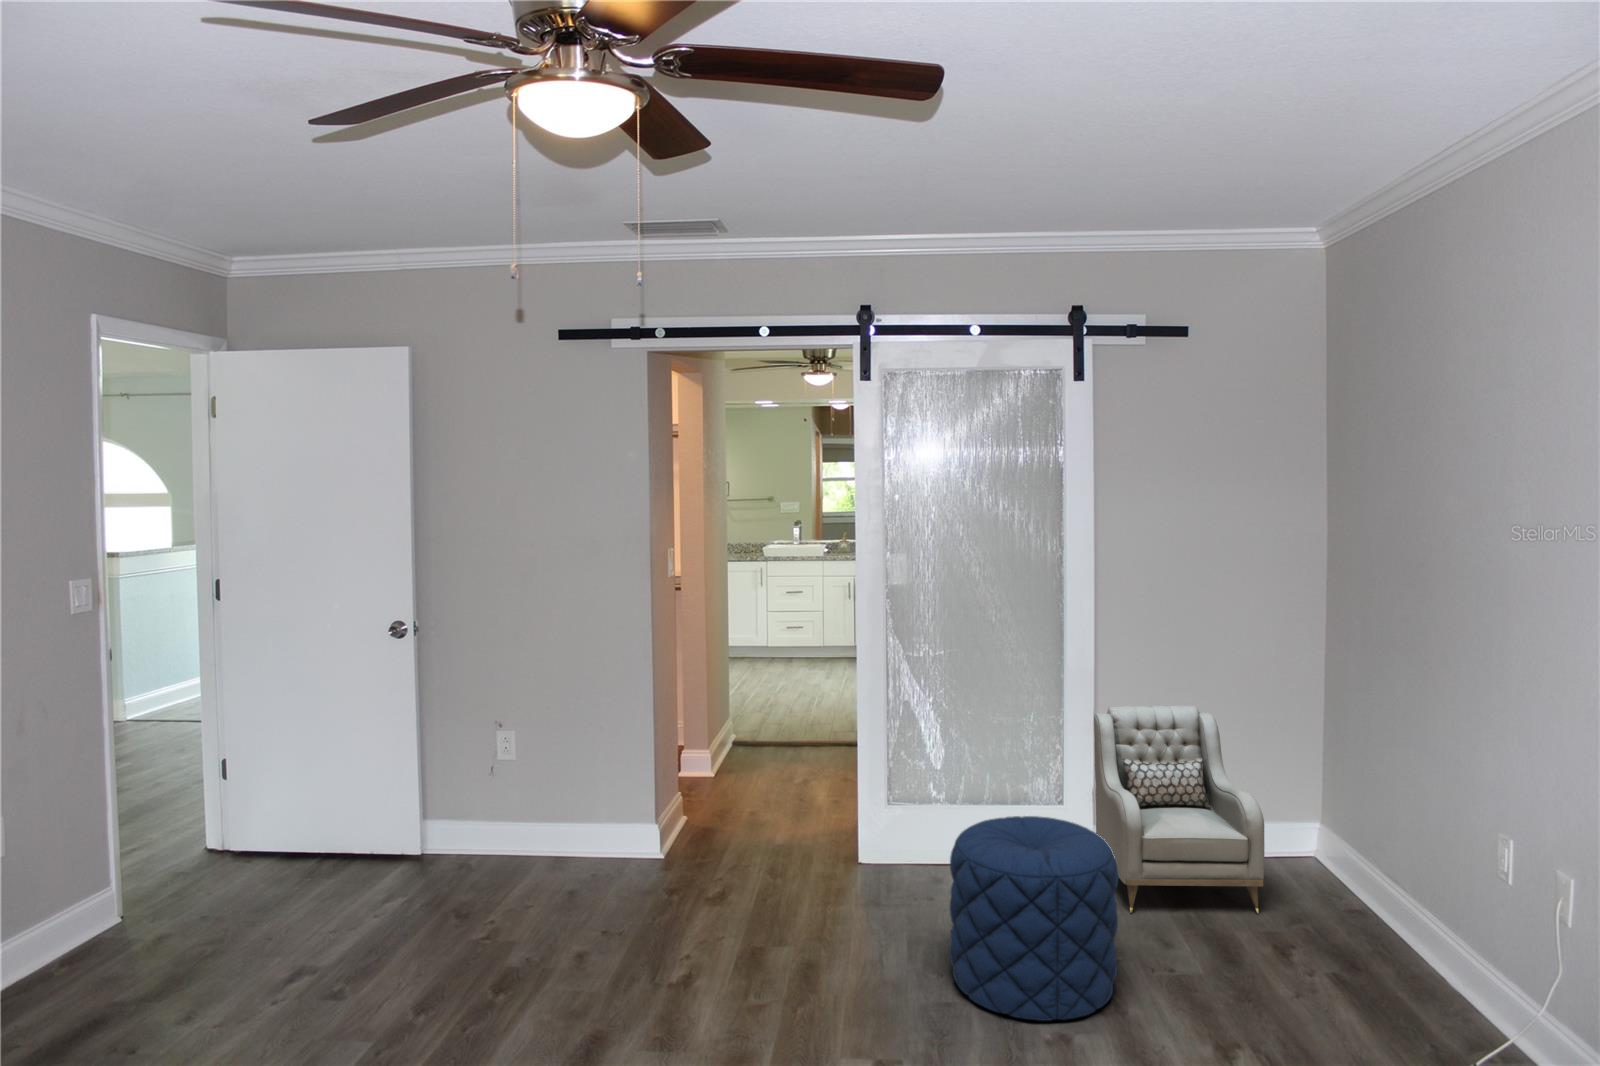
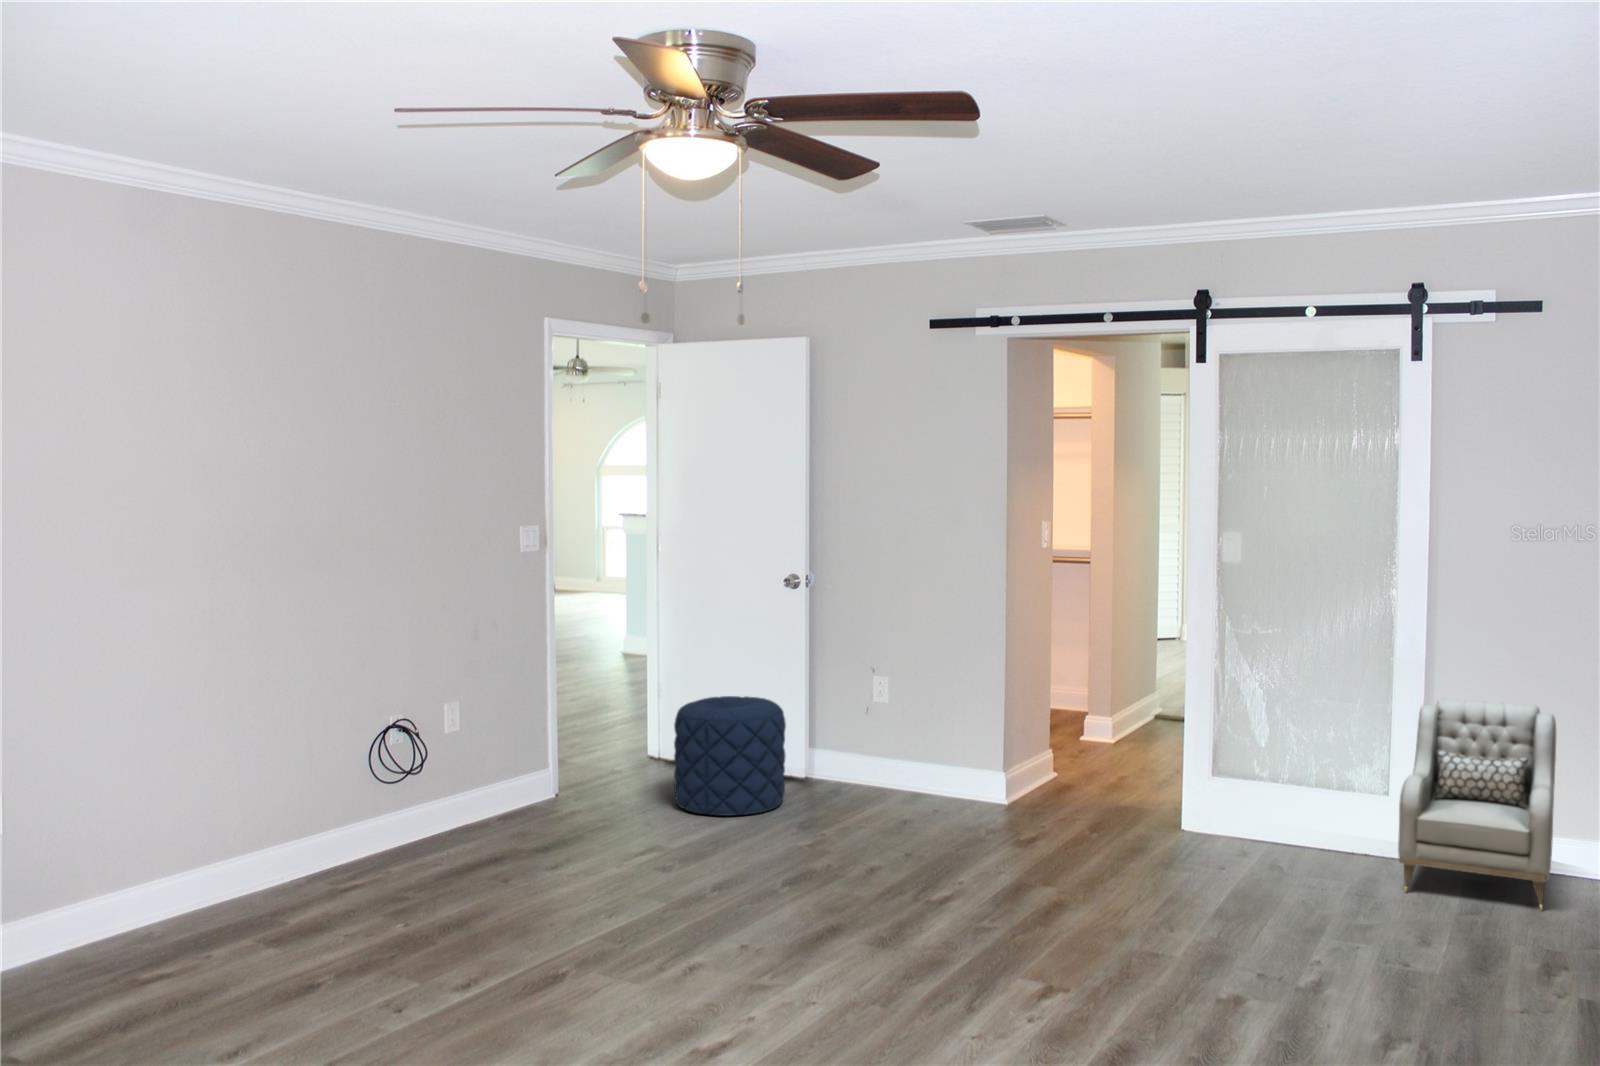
pouf: present [949,816,1119,1021] -> present [674,696,786,816]

